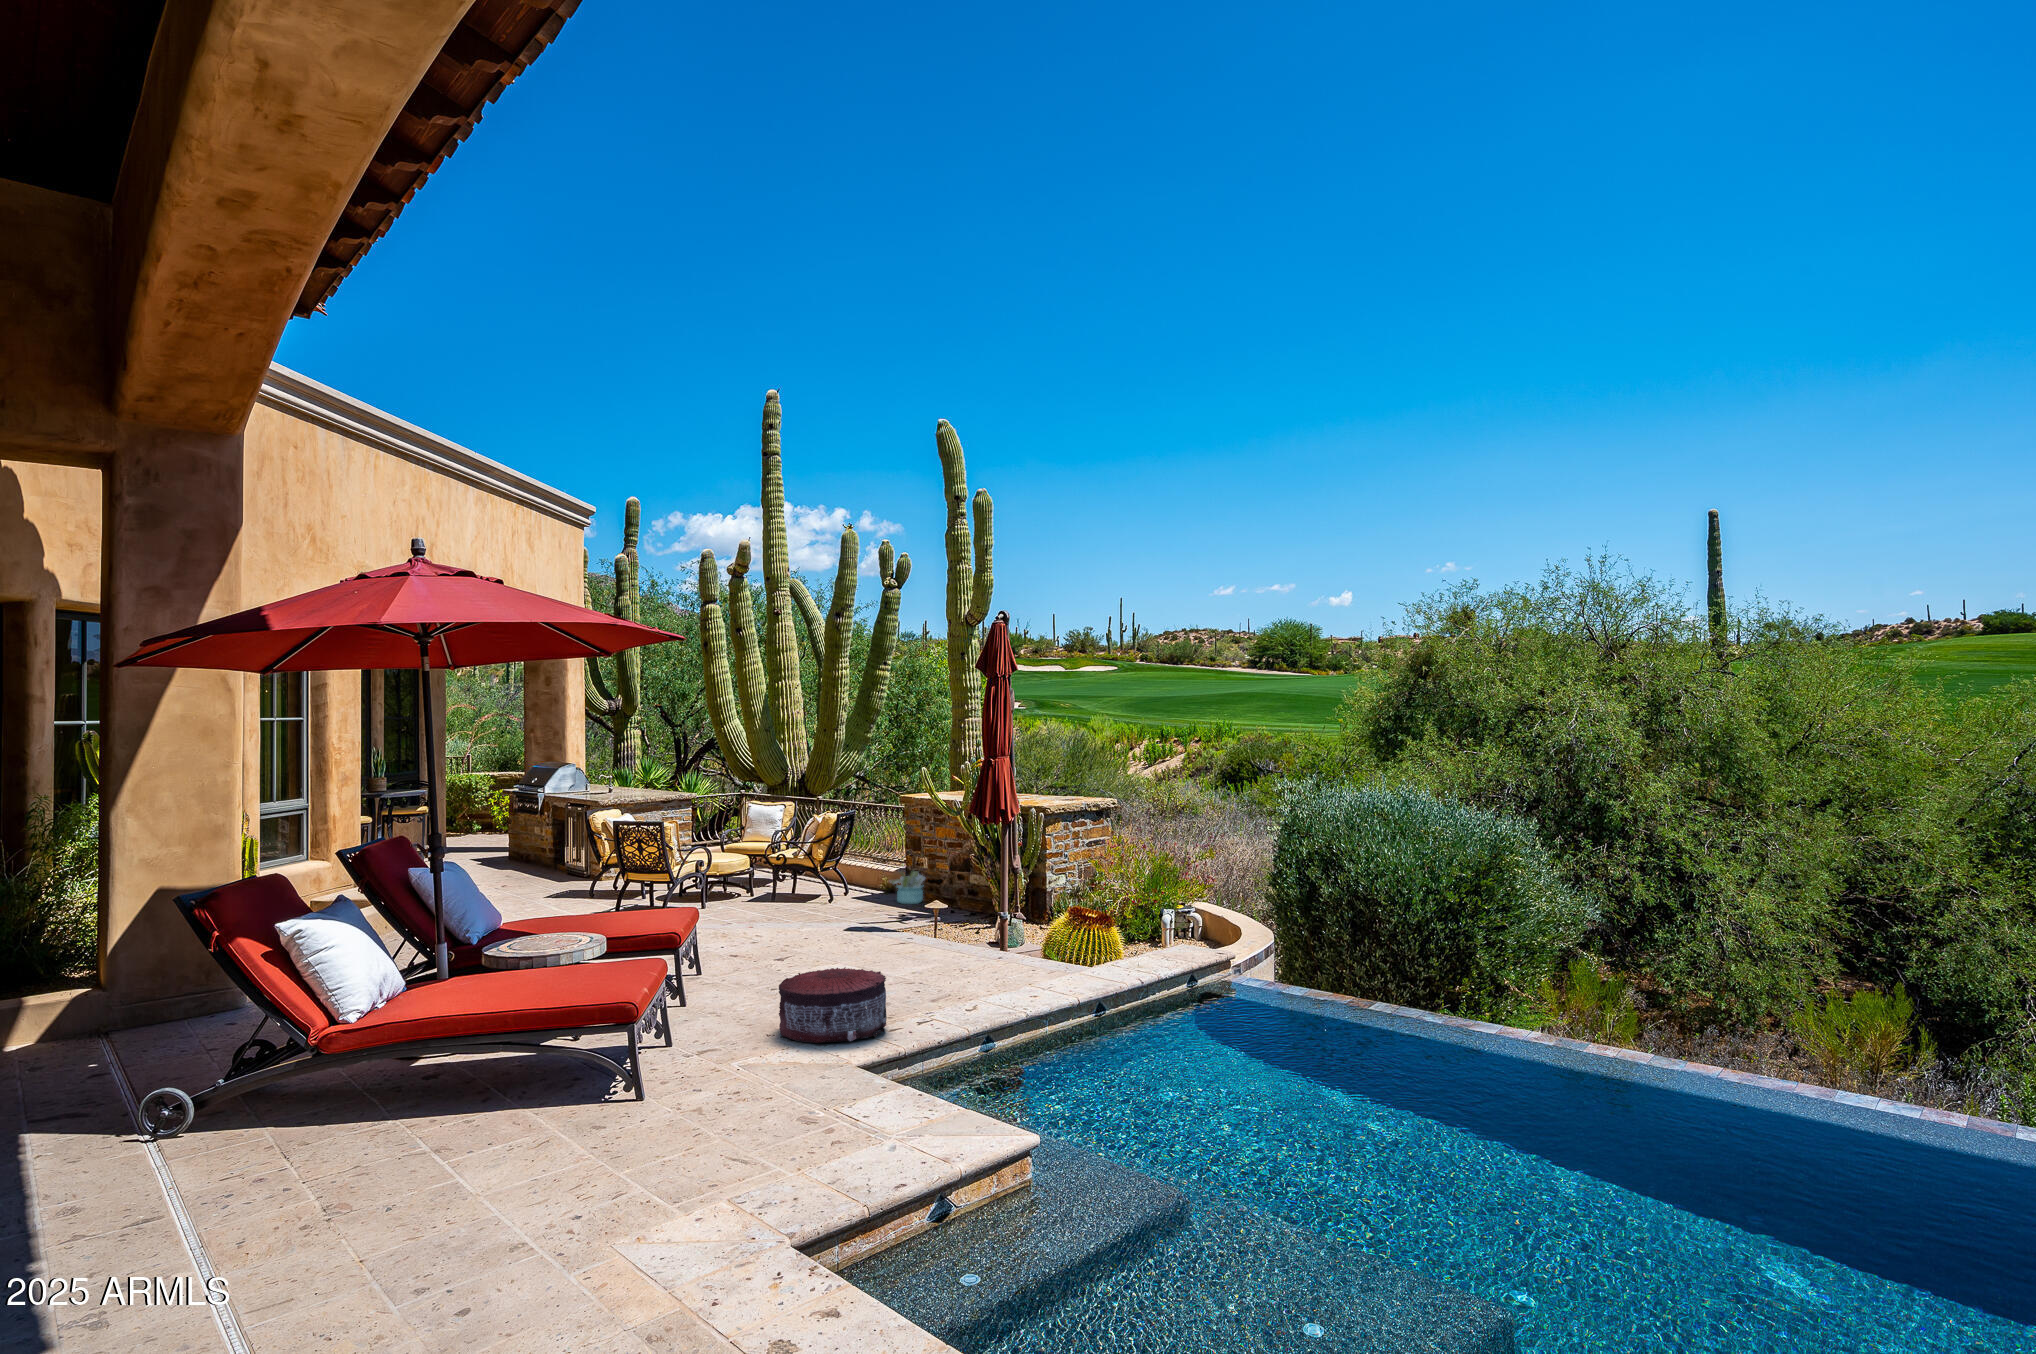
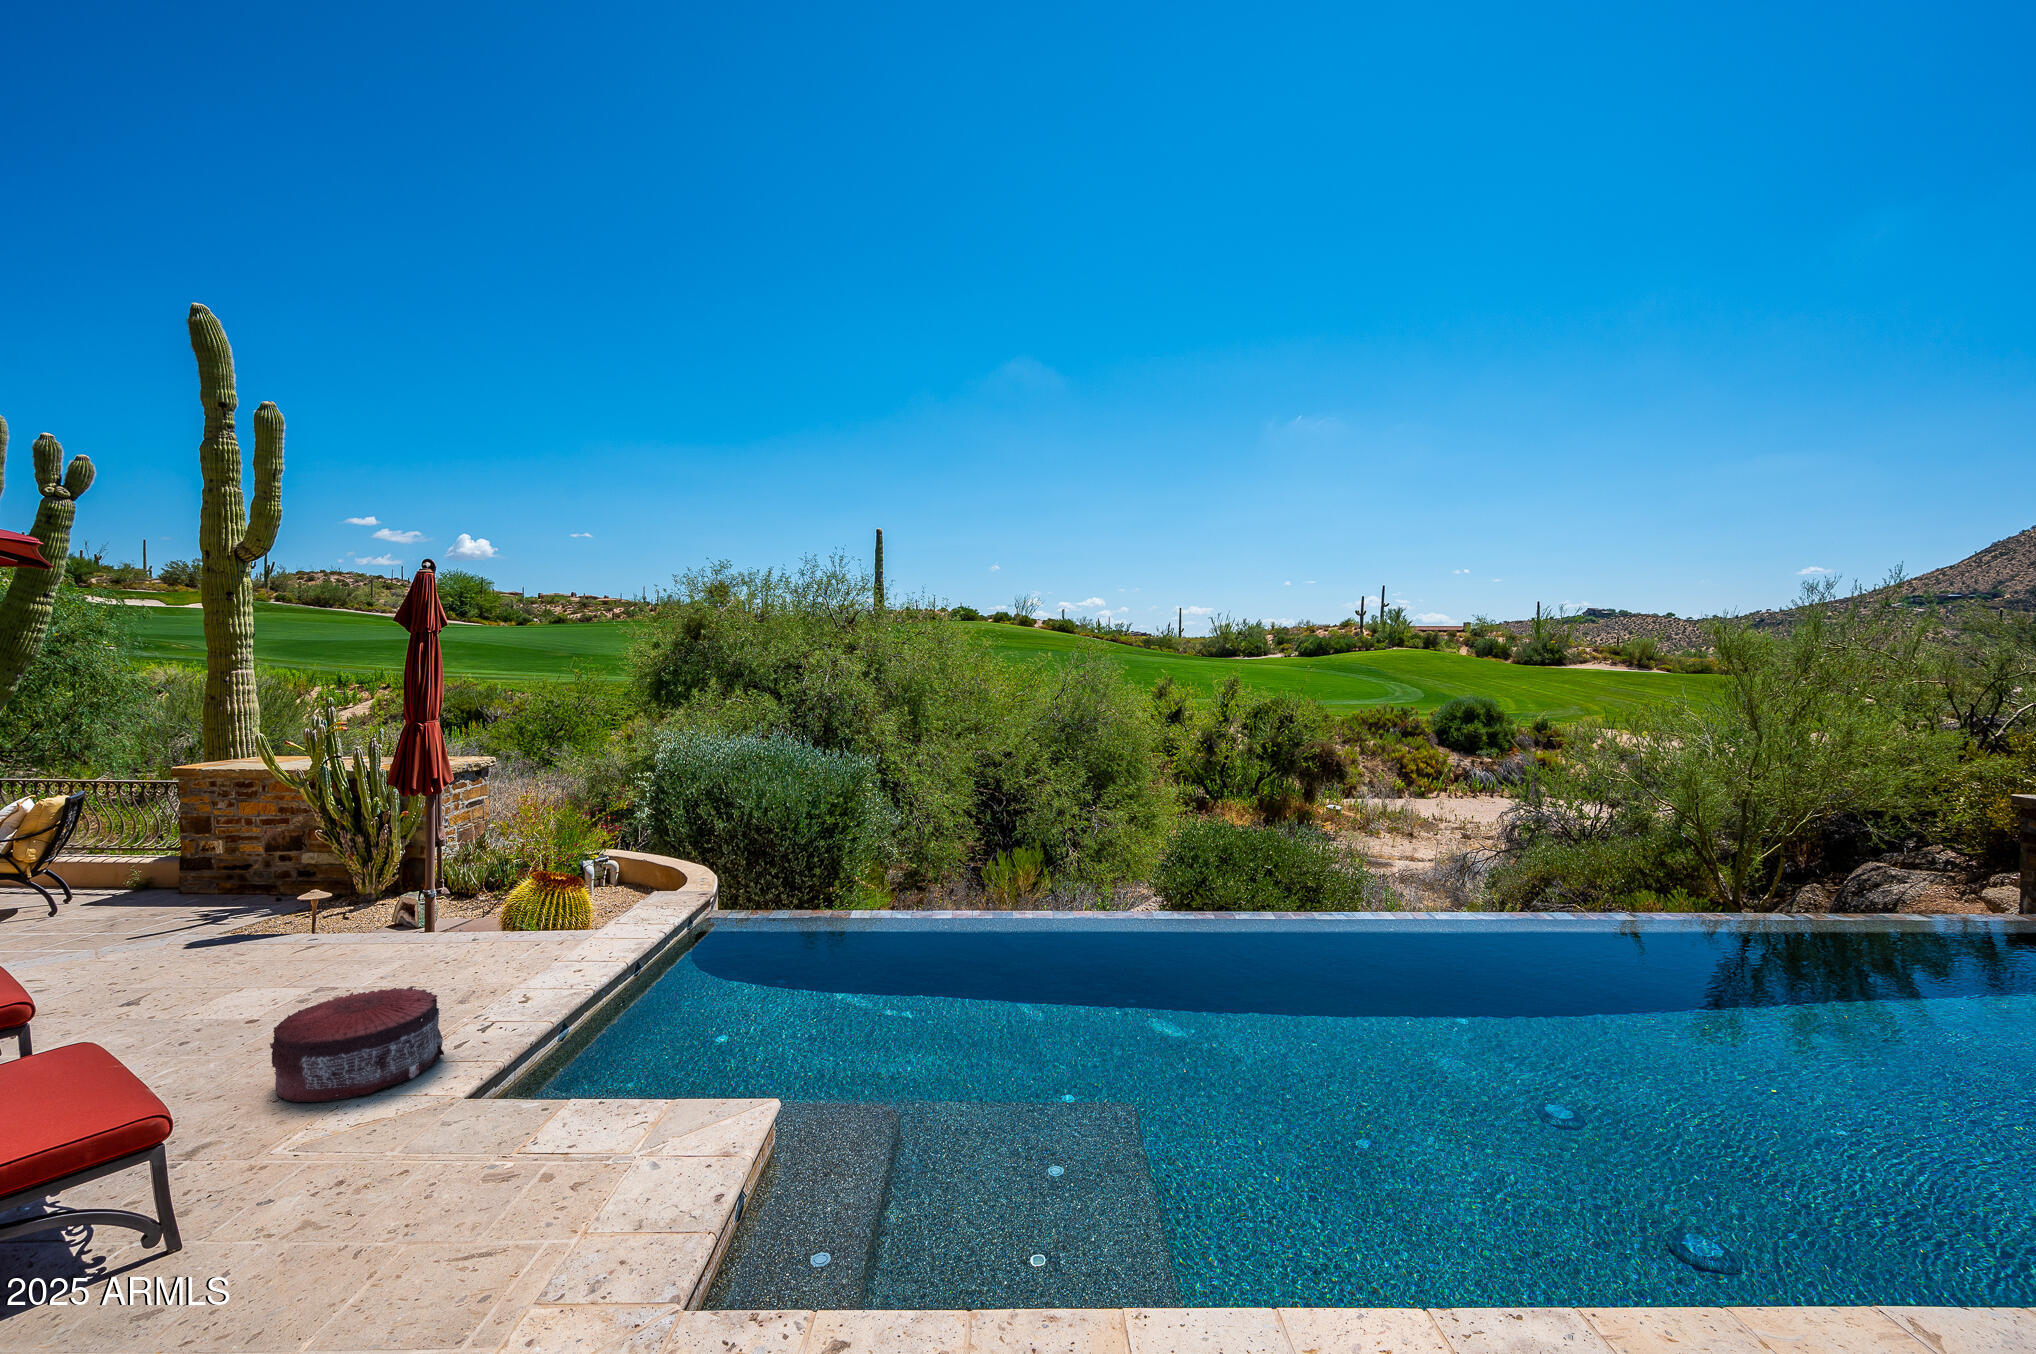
decorative plant: present [891,871,925,904] -> none [157,859,220,902]

